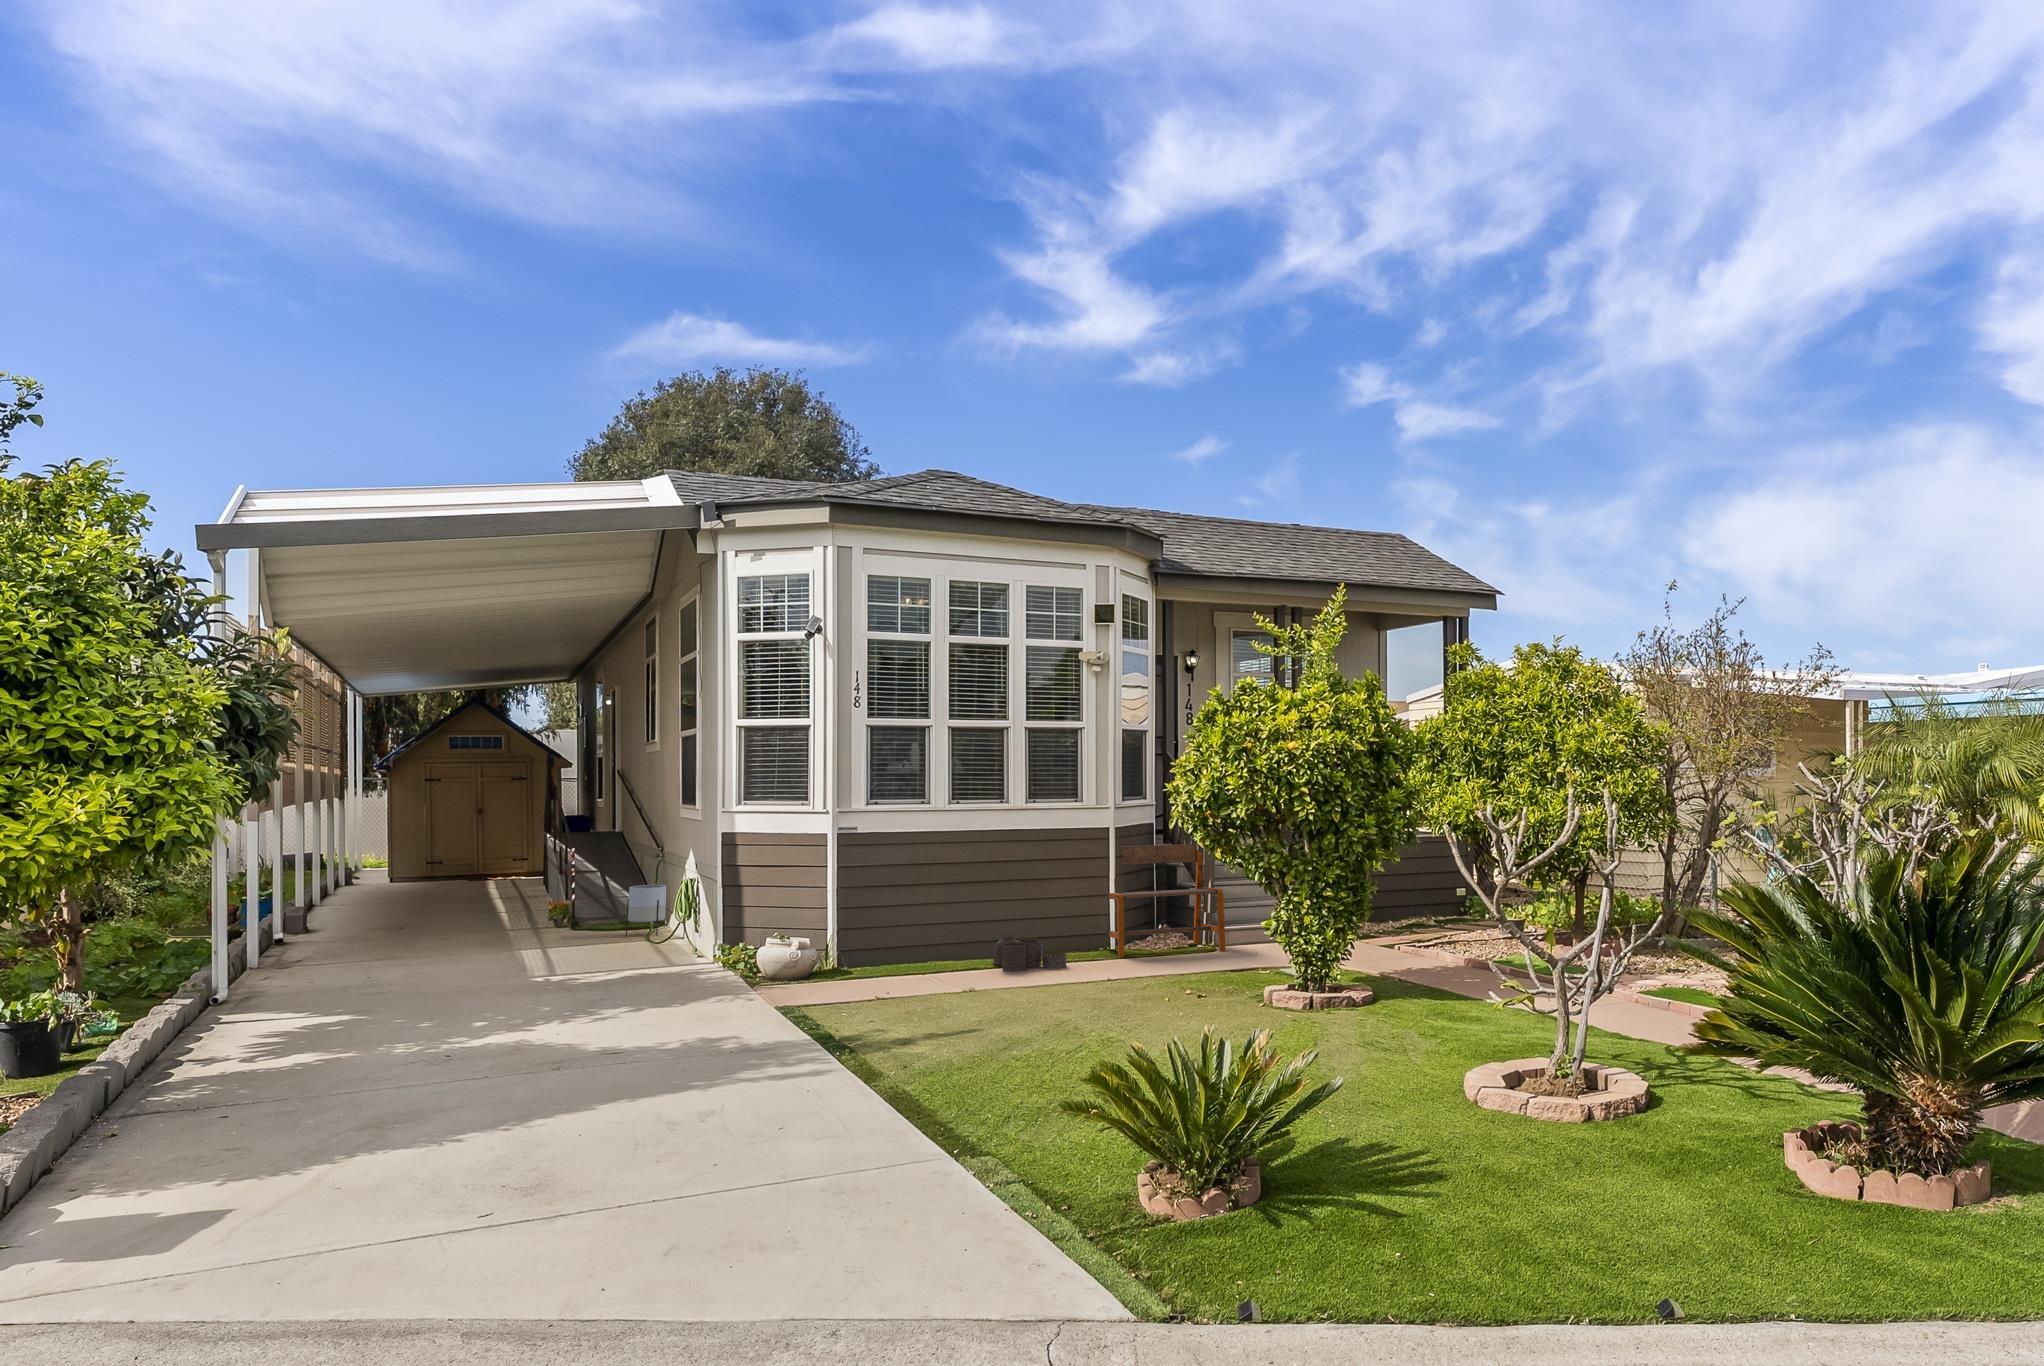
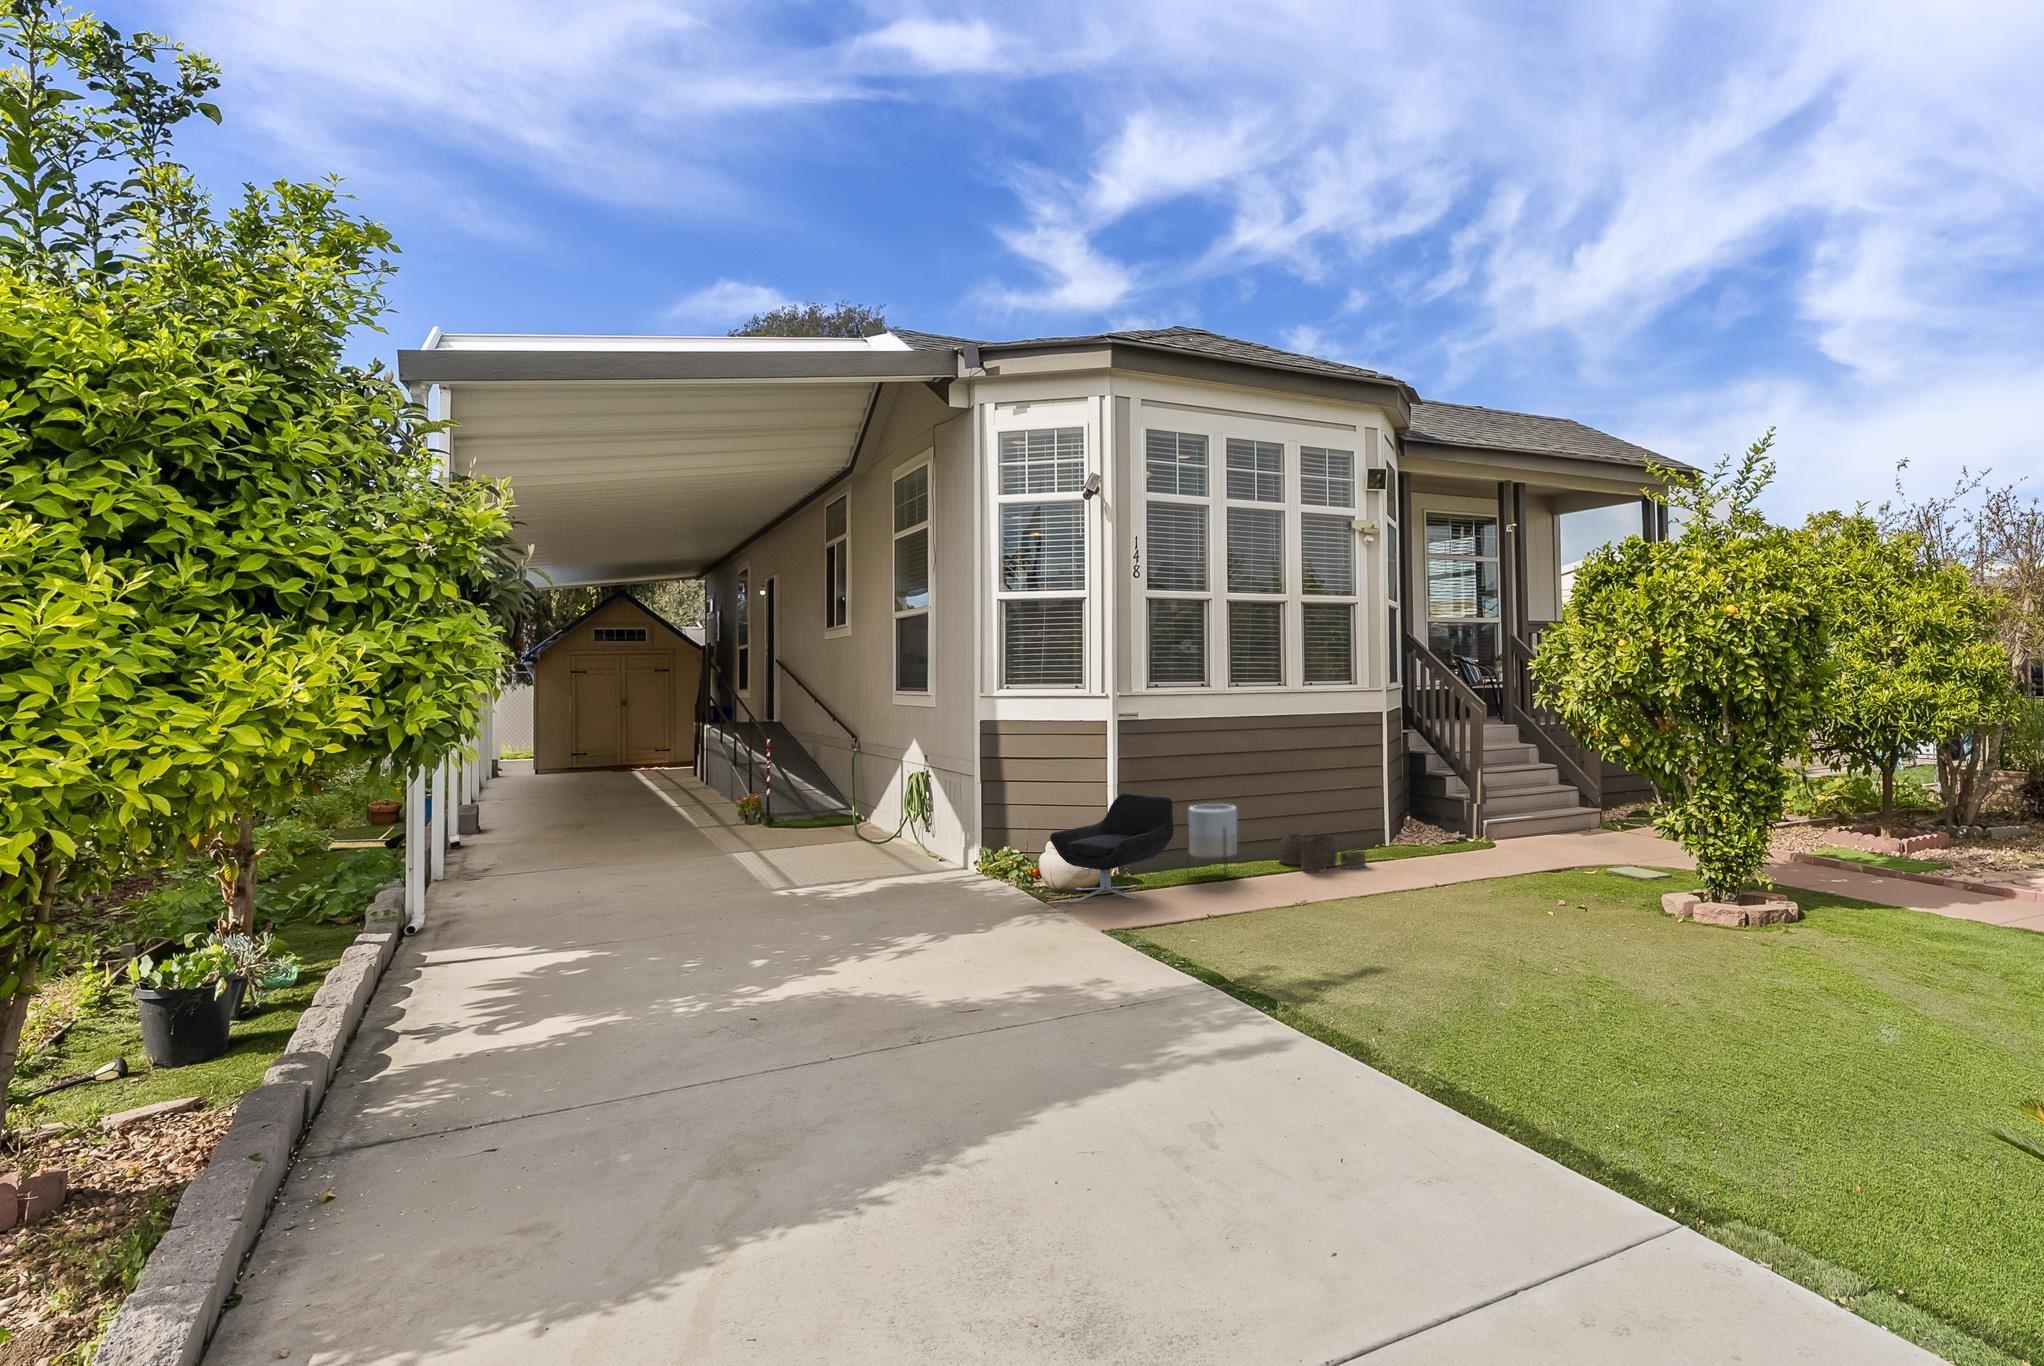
bench: present [1109,843,1225,957] -> none [1369,729,1504,854]
planter: present [626,885,666,936] -> present [1188,804,1237,864]
lounge chair: none [762,897,873,991] -> present [1050,793,1174,902]

